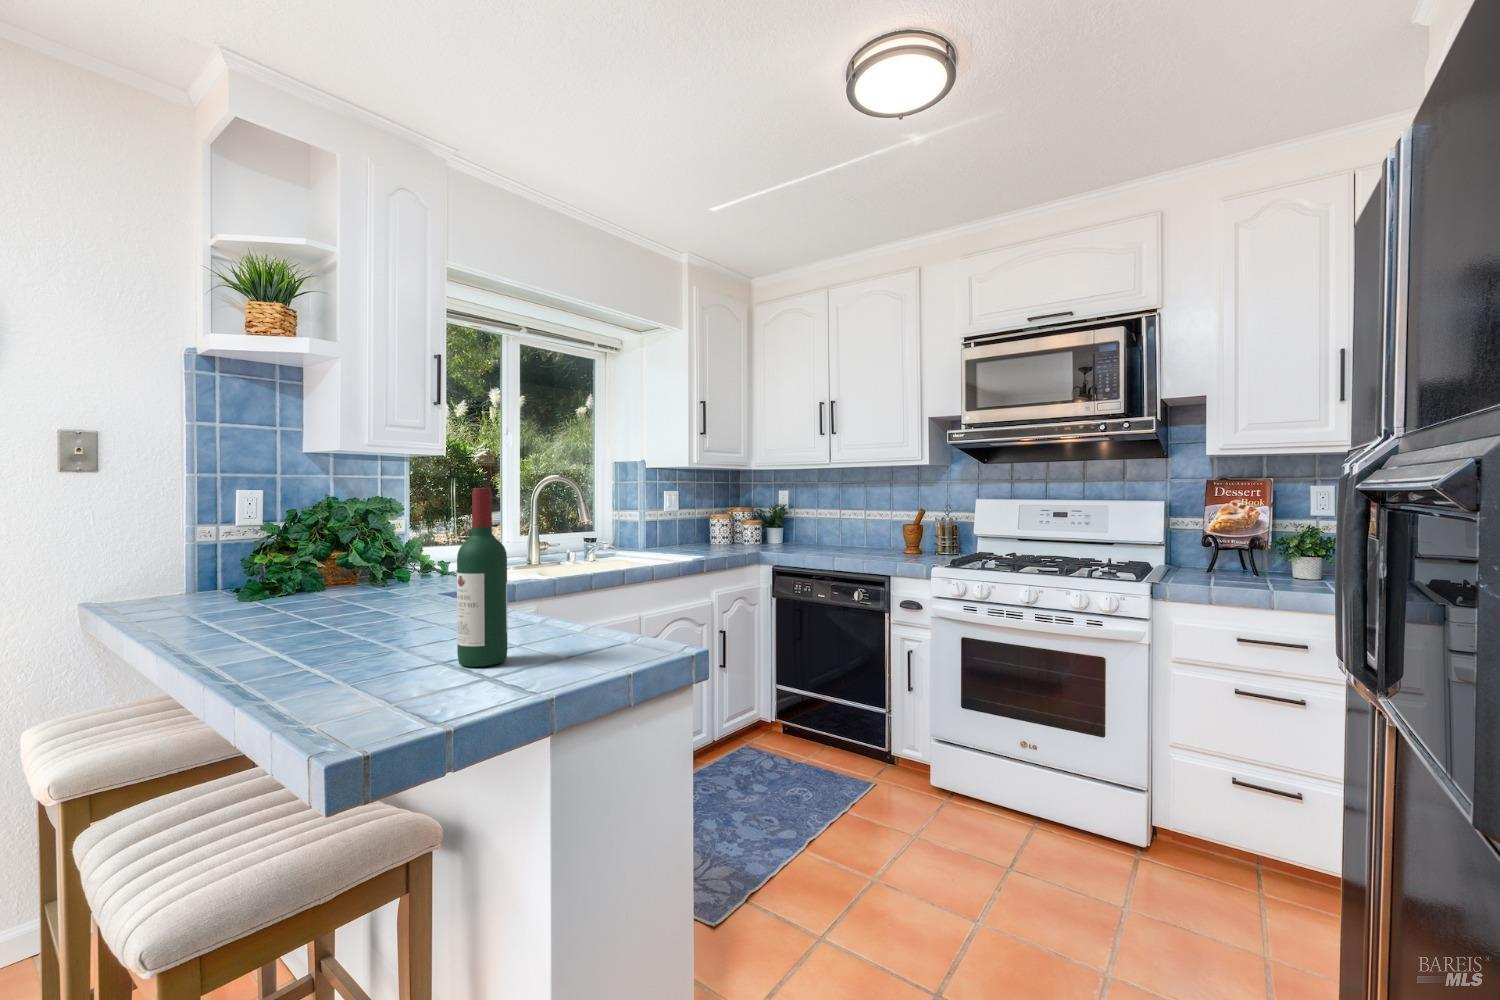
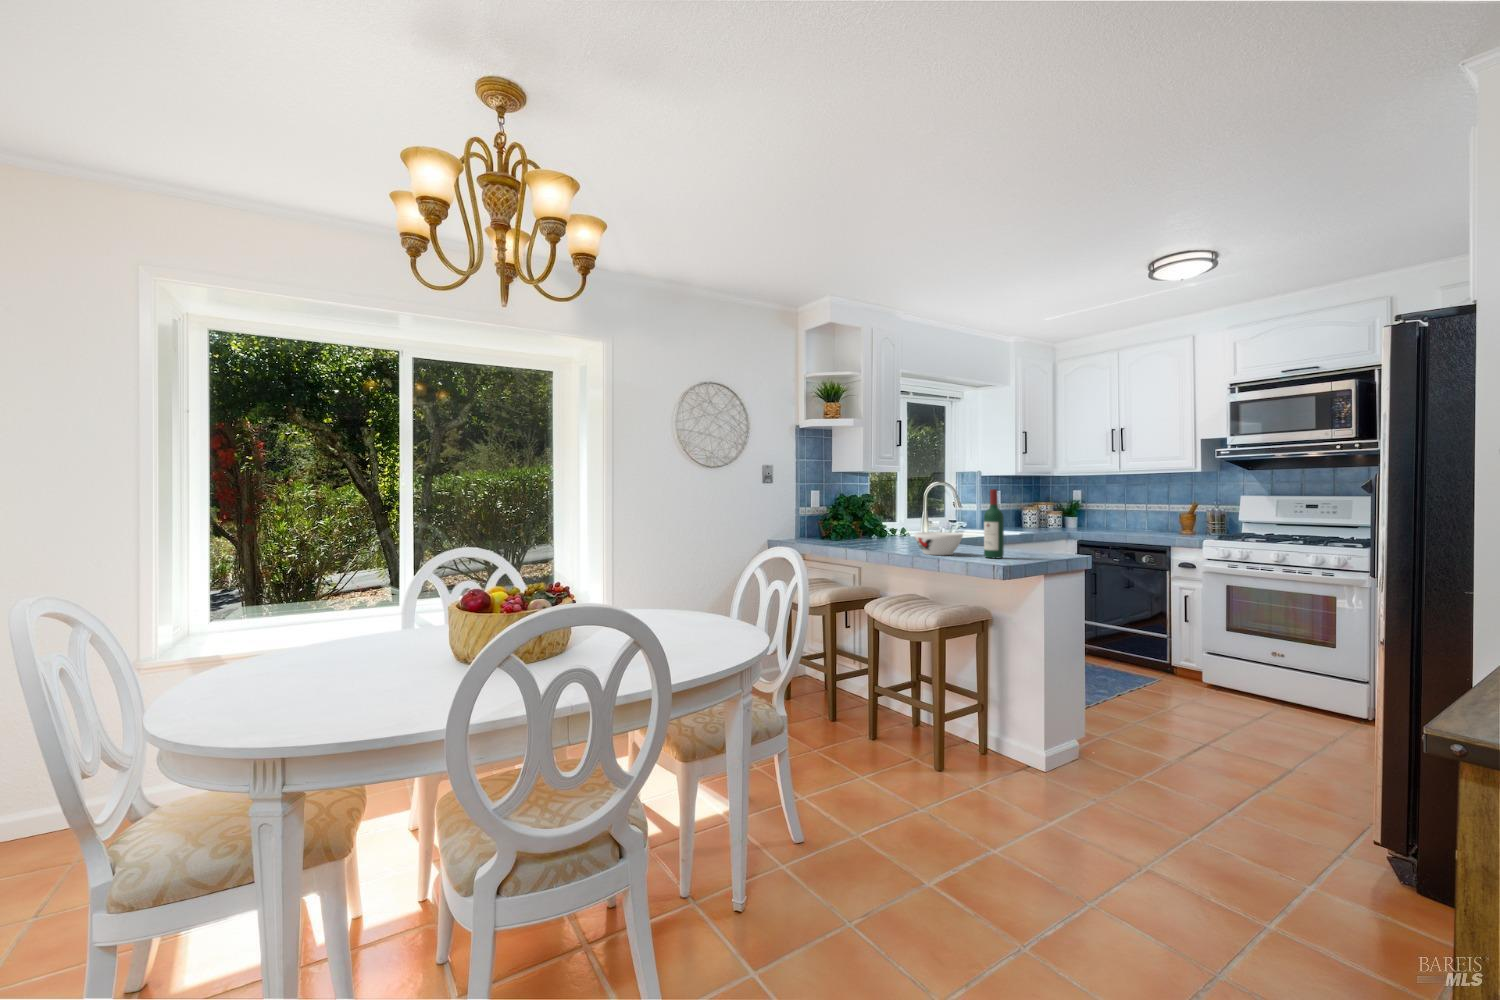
bowl: none [291,591,432,661] -> present [914,532,963,555]

